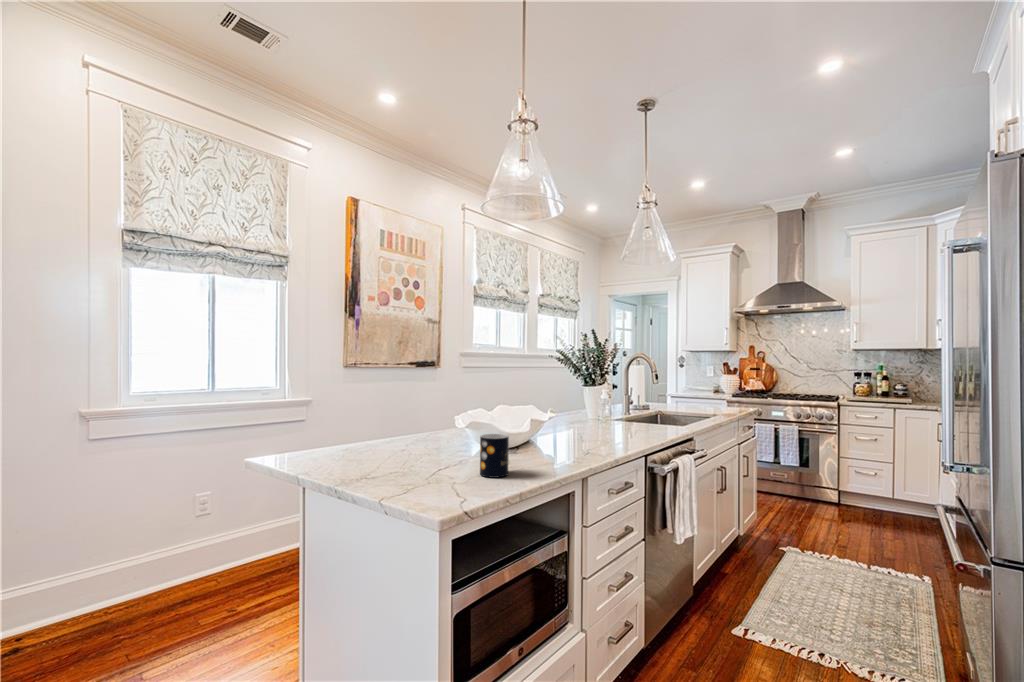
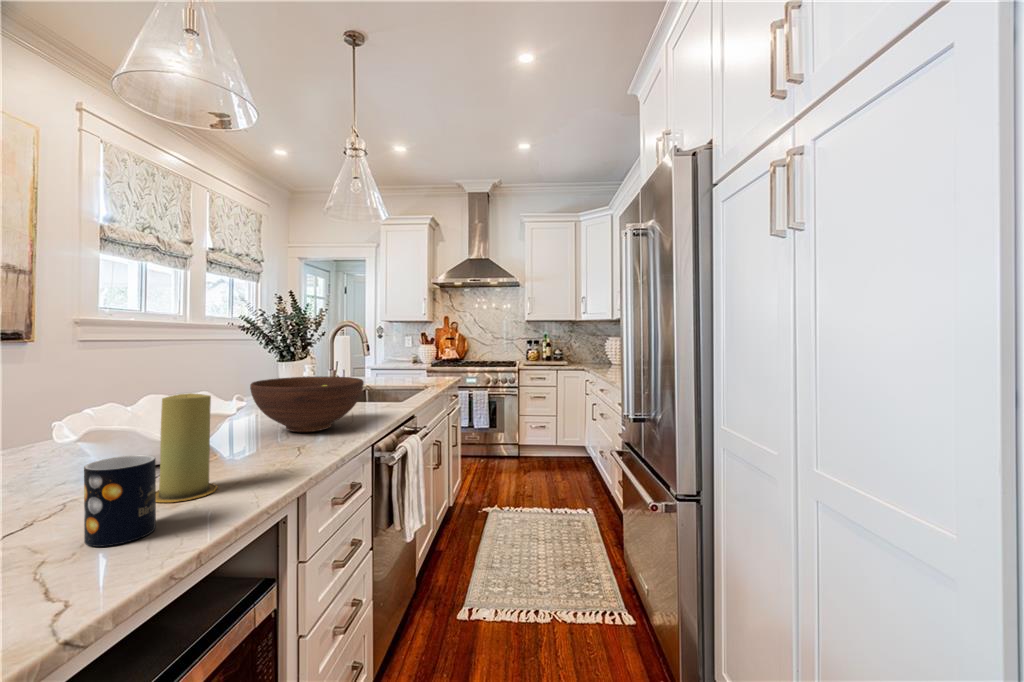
fruit bowl: none [563,398,640,438] -> present [250,376,364,432]
candle: none [506,403,539,465] -> present [156,393,217,502]

